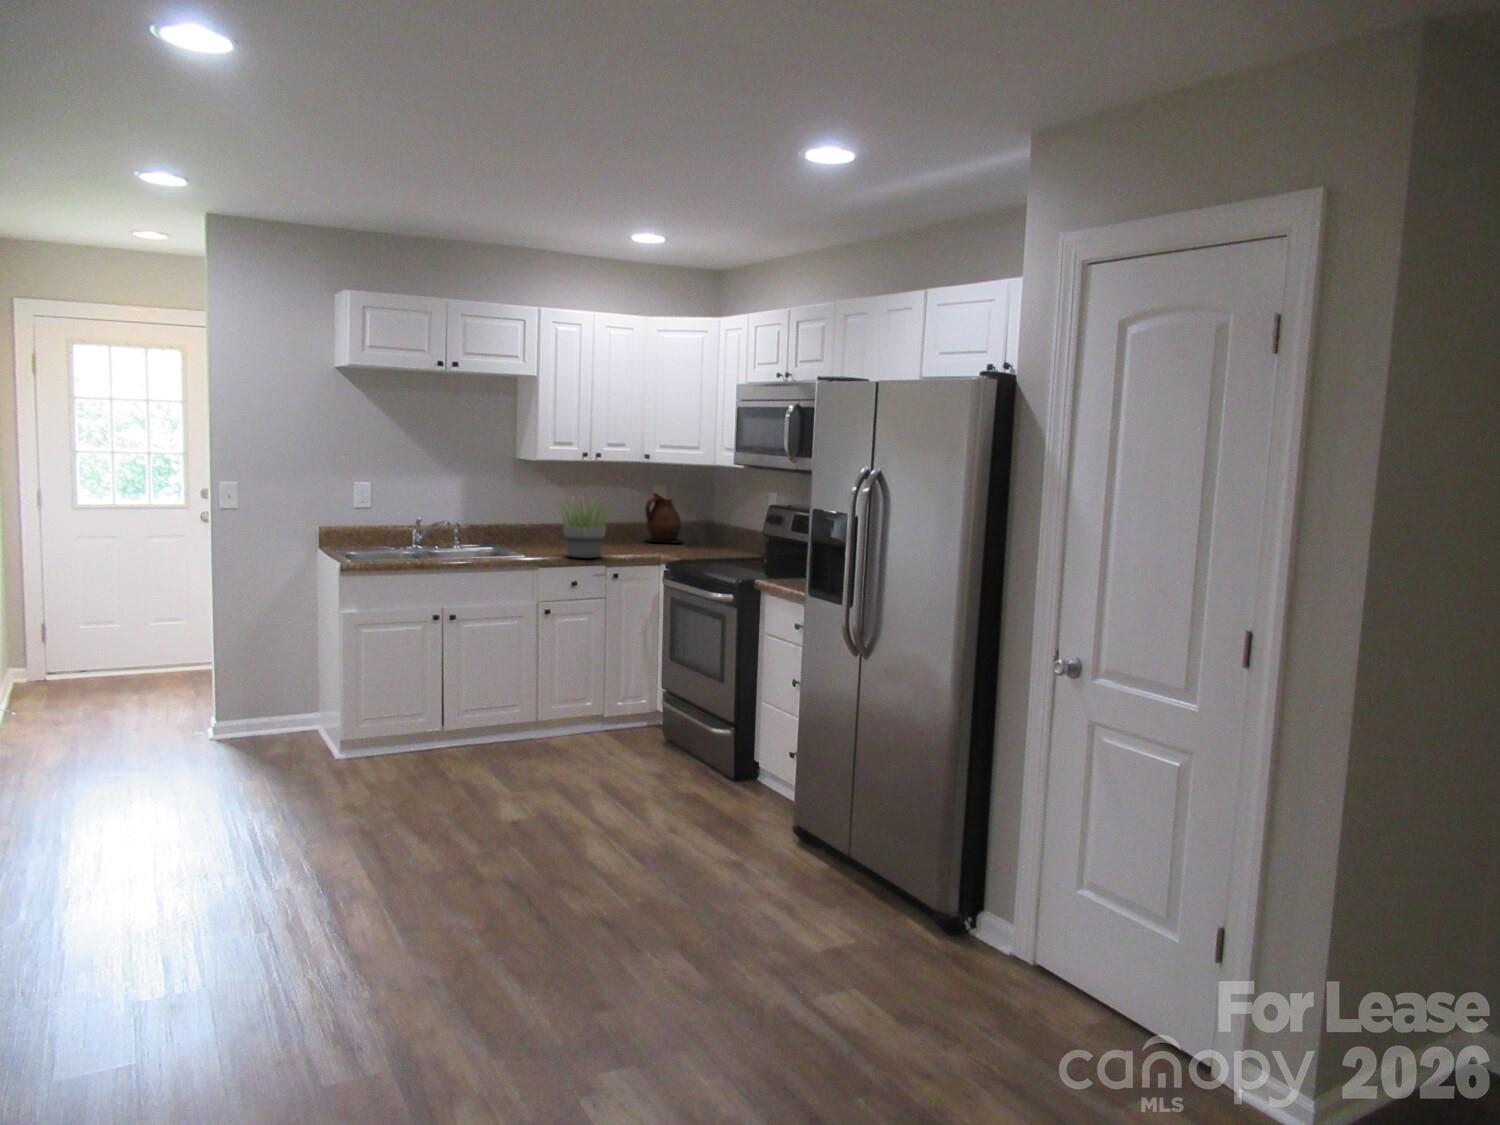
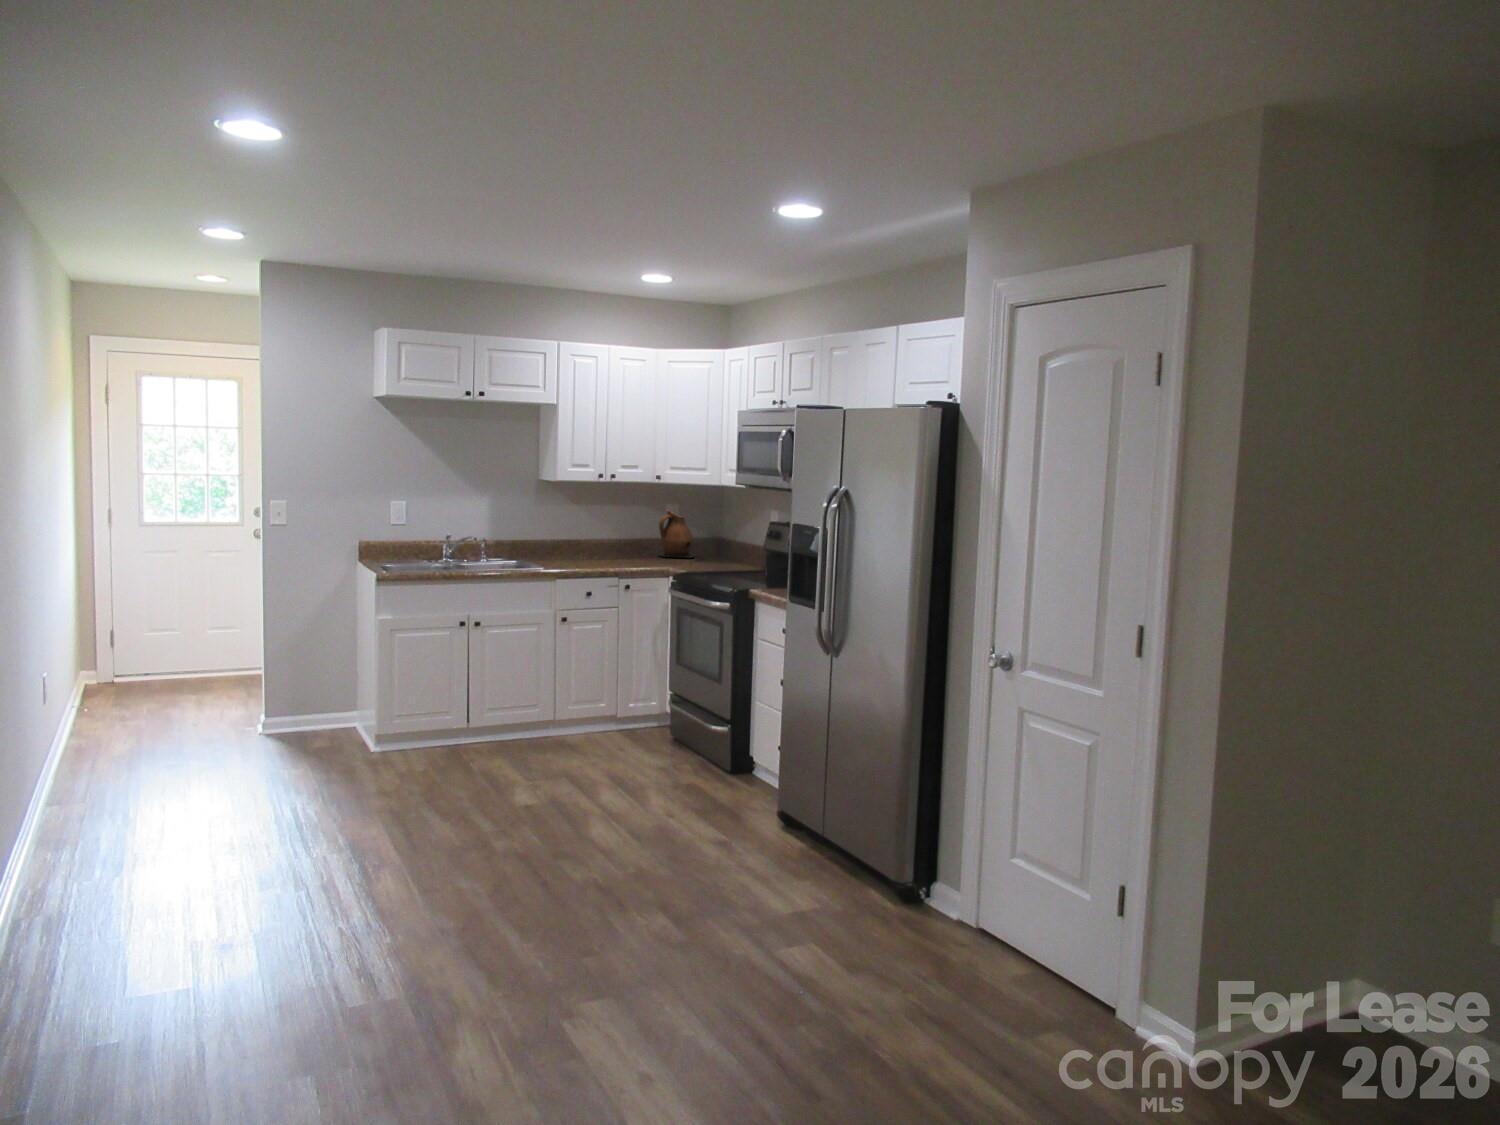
potted plant: present [557,498,610,558] -> none [566,512,632,571]

